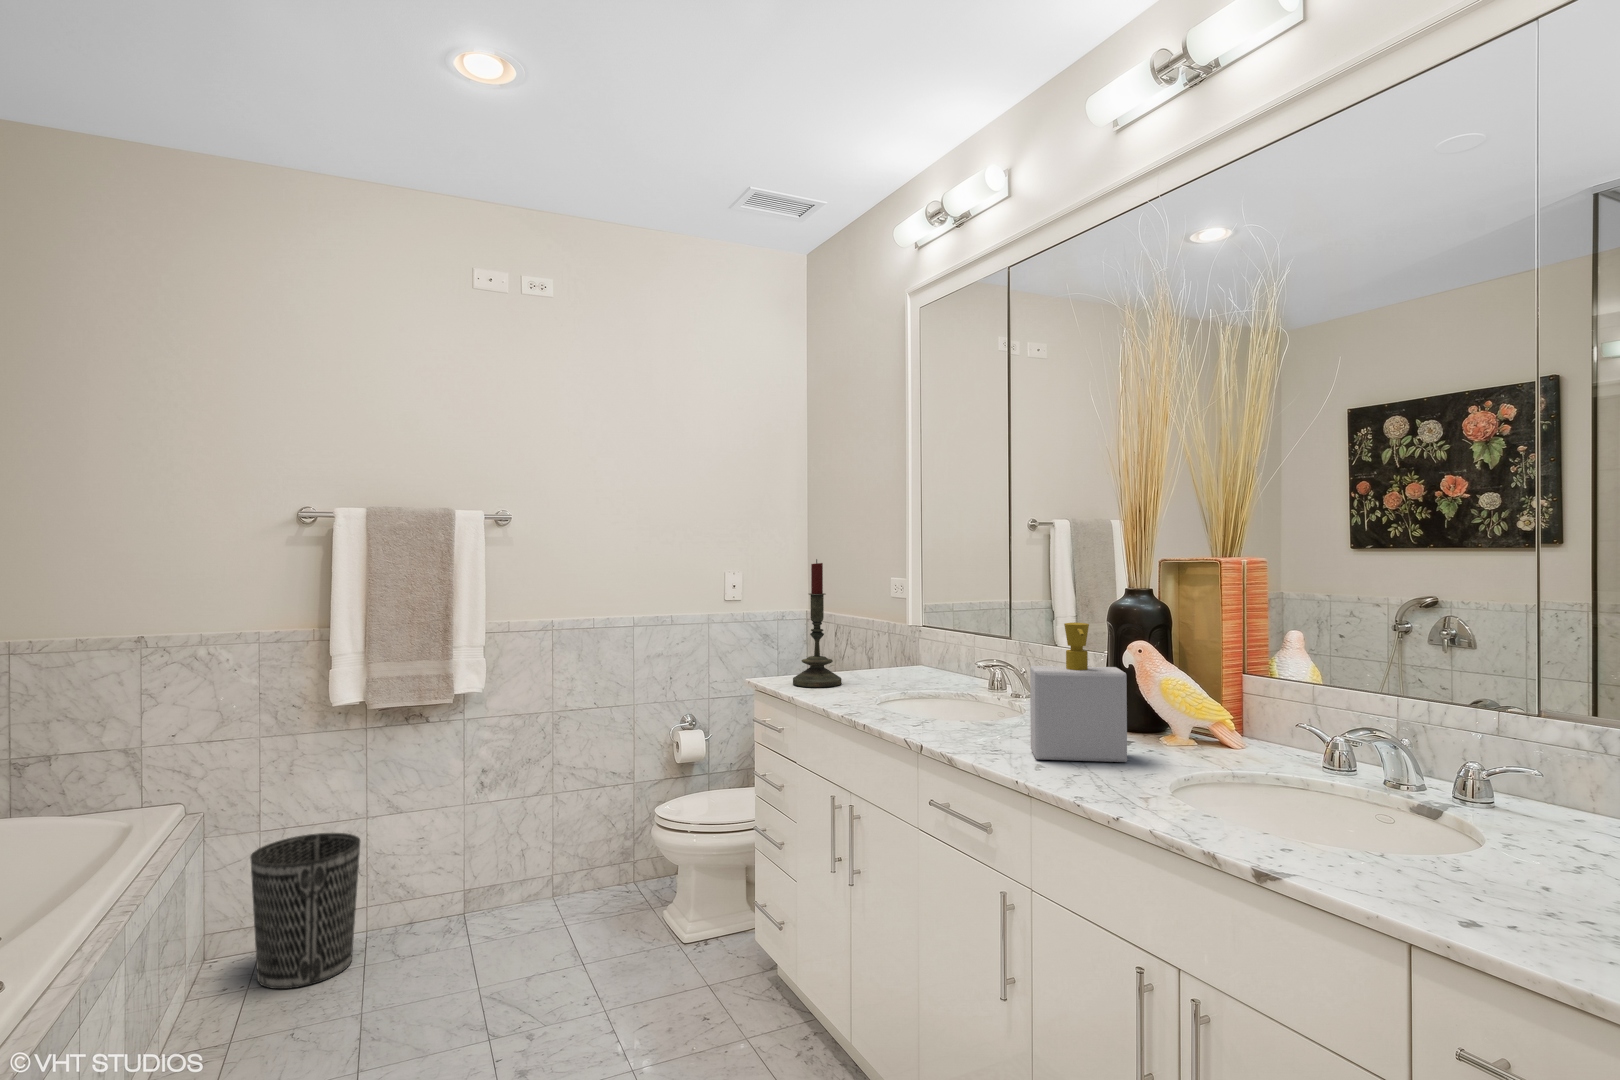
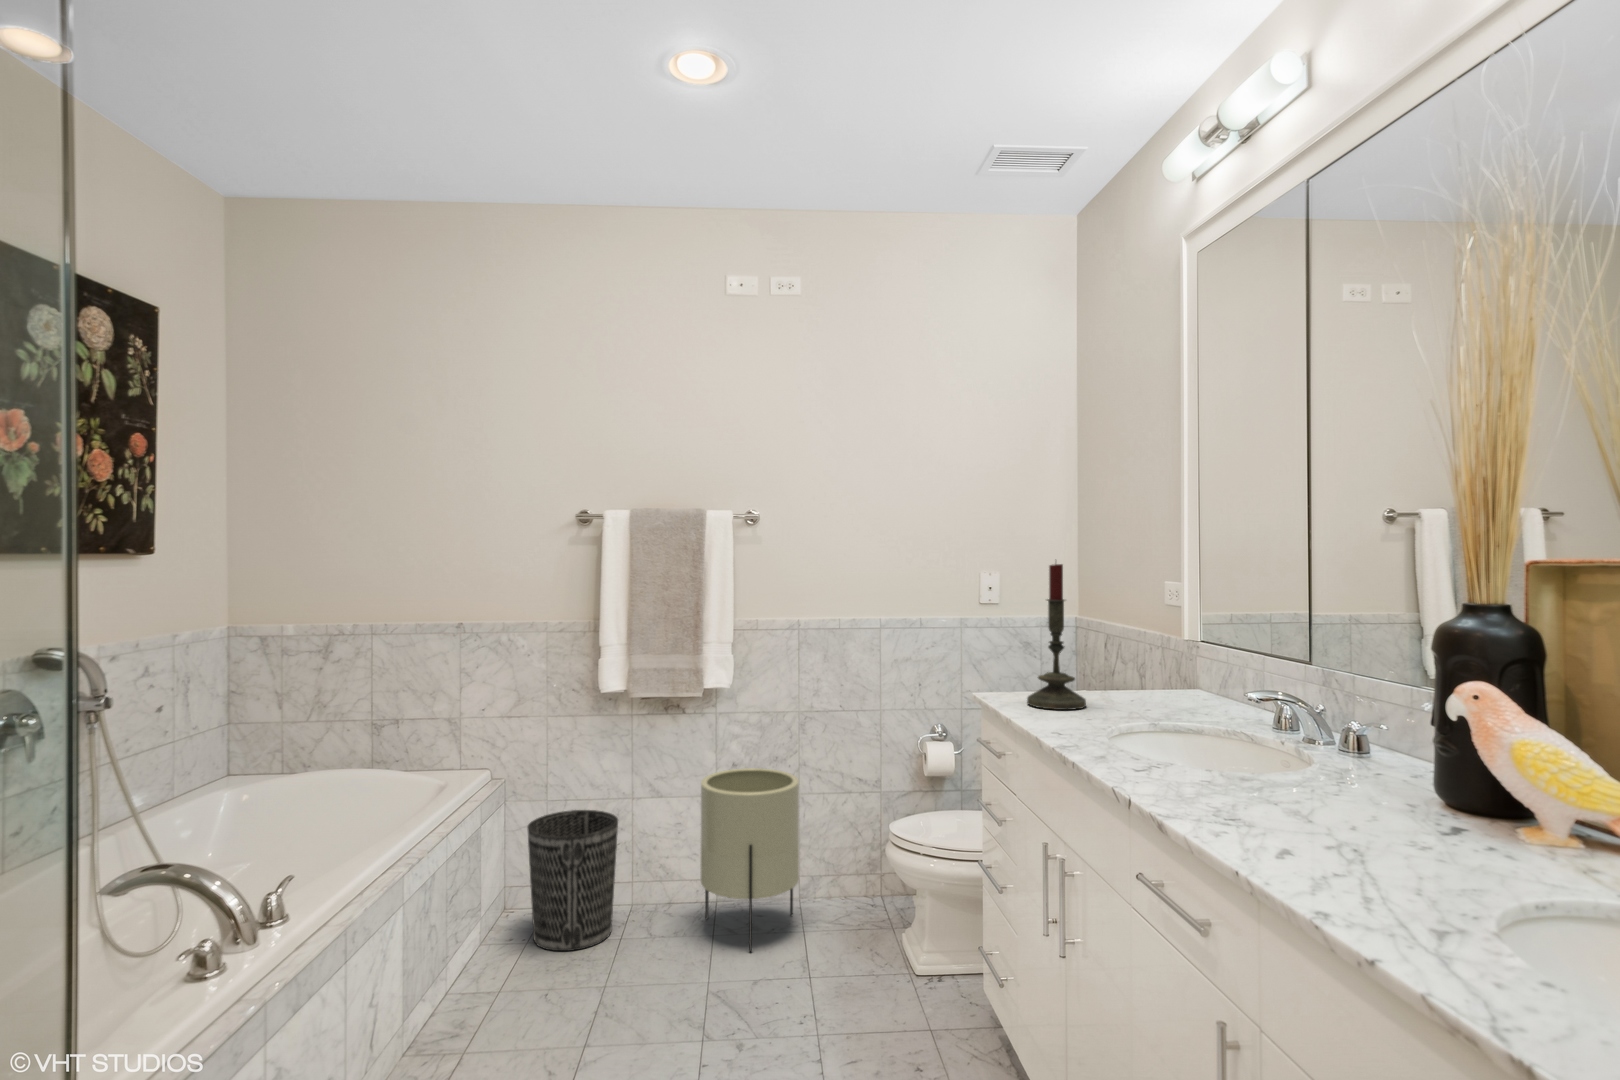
soap bottle: present [1030,622,1127,762] -> none [1283,655,1431,862]
planter: none [456,771,559,952] -> present [701,768,799,952]

